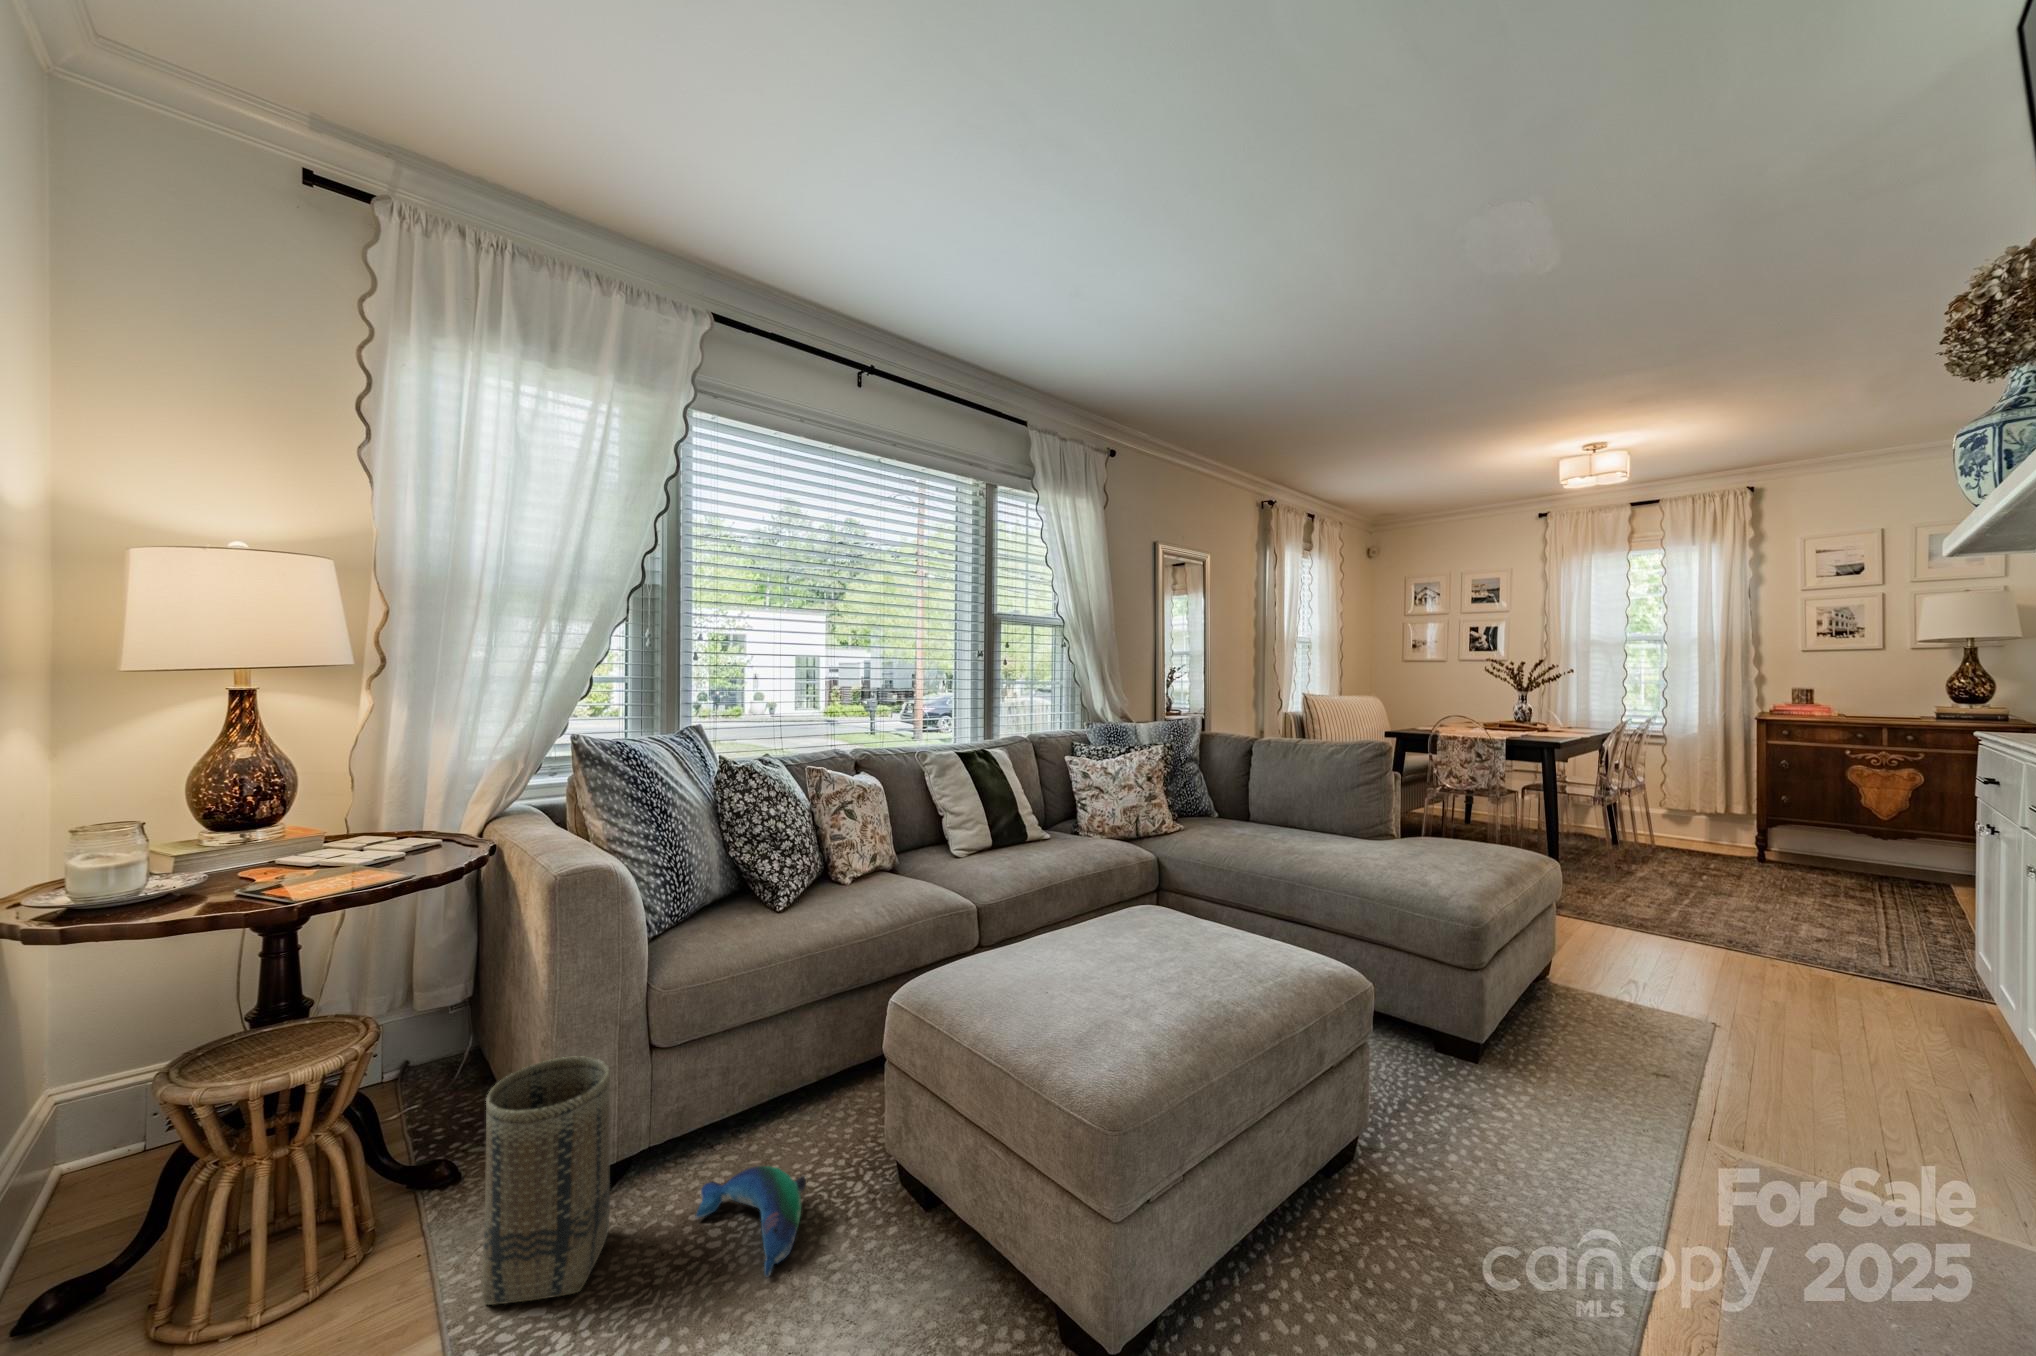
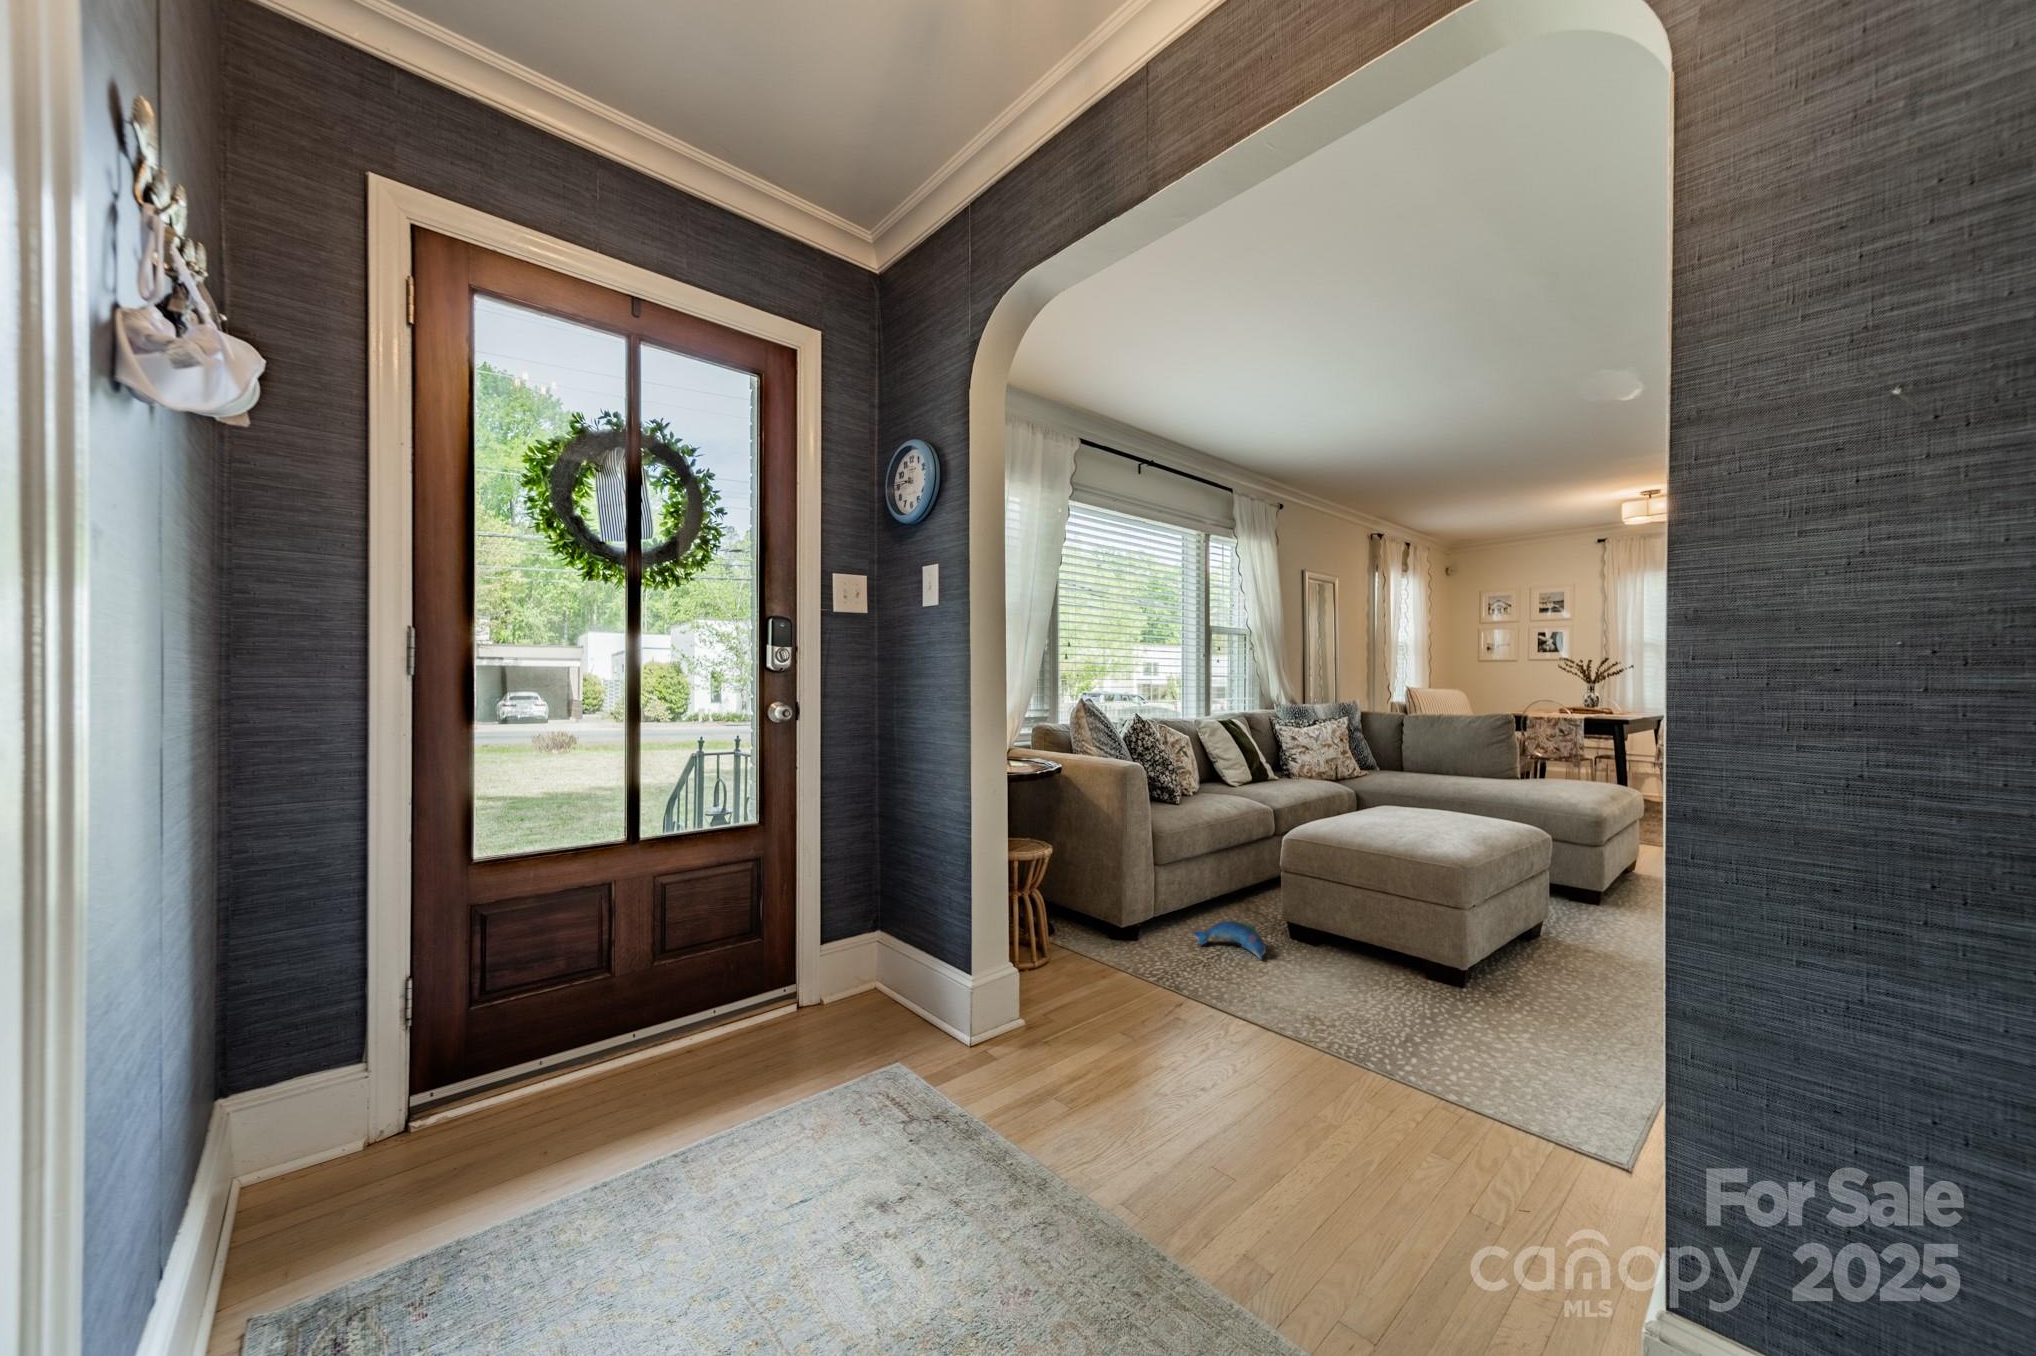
basket: present [482,1056,610,1305] -> none [1119,857,1173,966]

